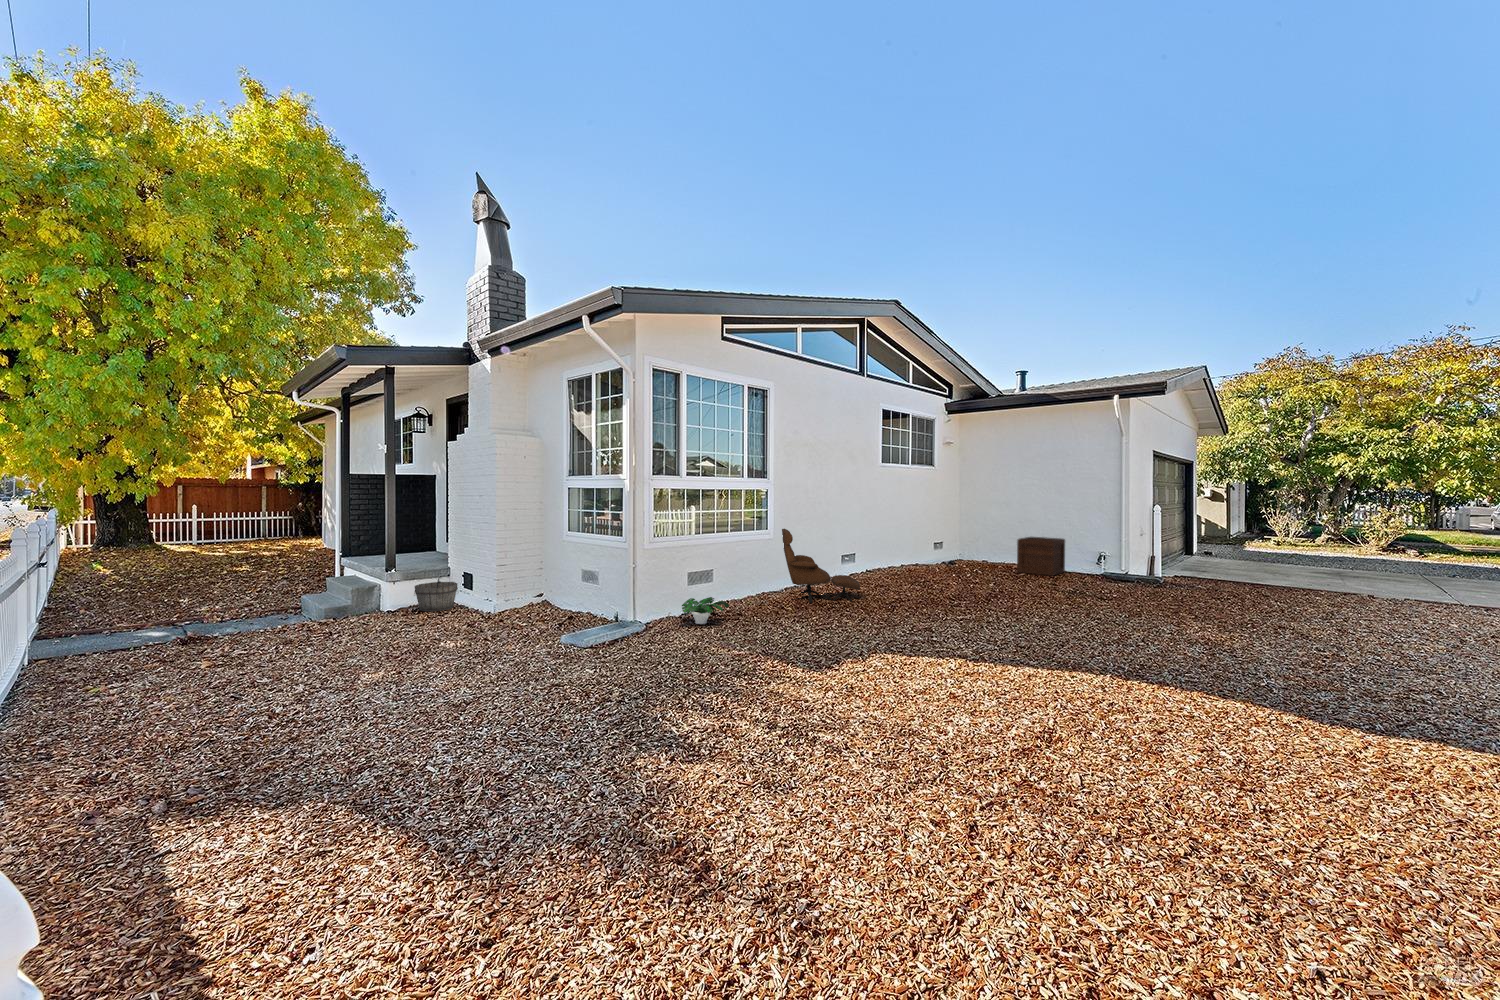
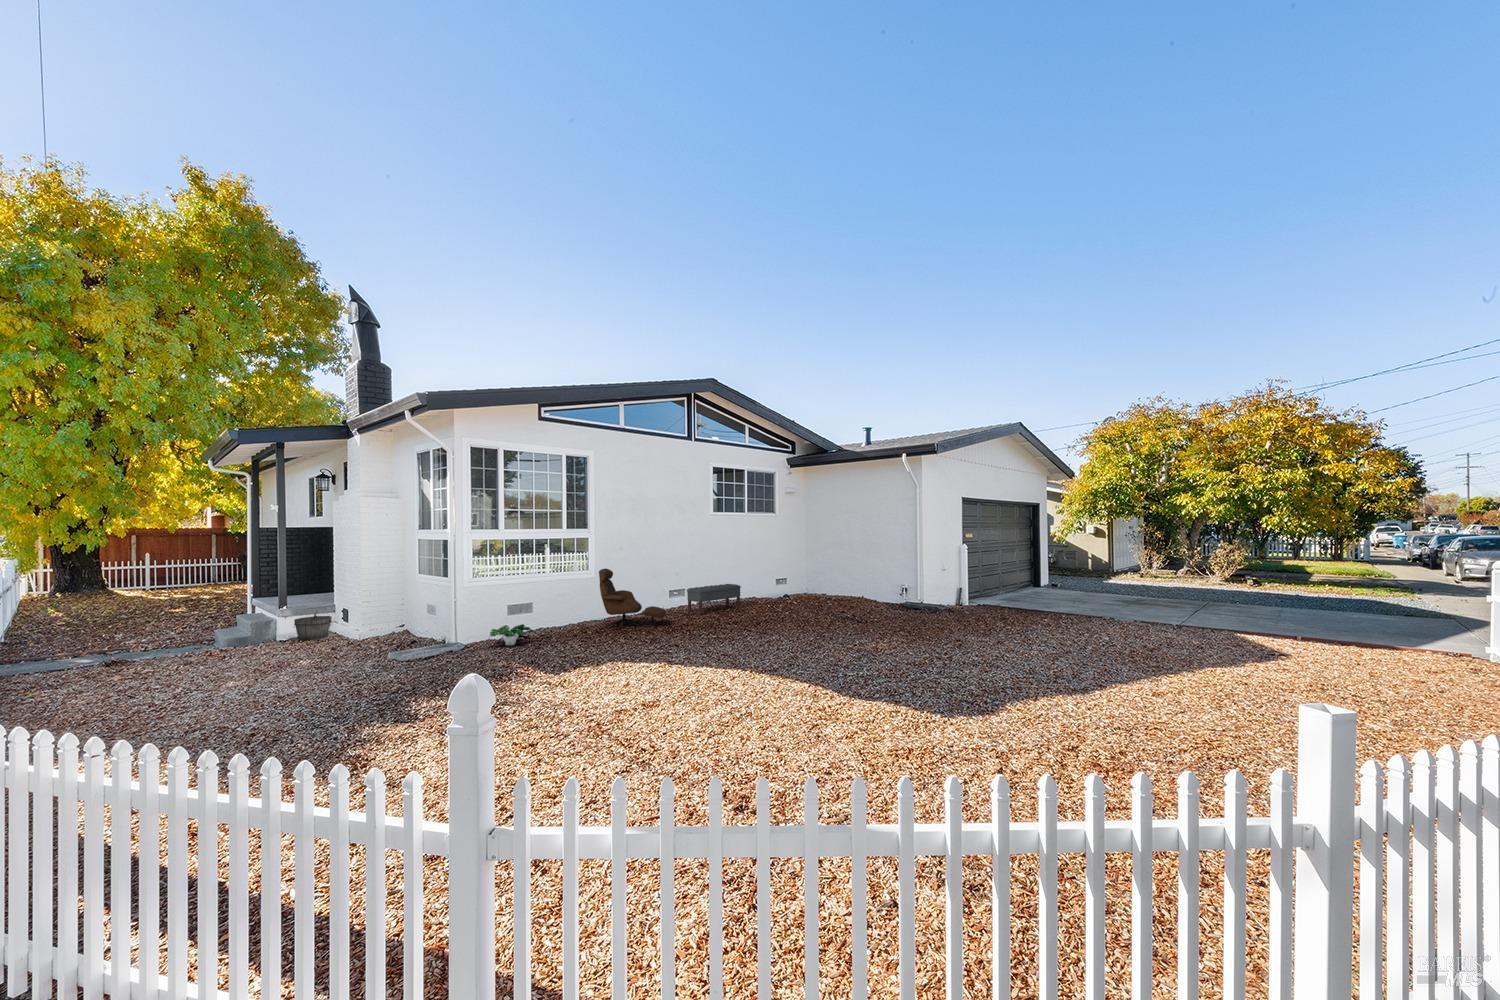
wooden crate: present [1017,537,1065,576] -> none [835,572,877,606]
bench: none [858,548,914,584] -> present [687,584,741,614]

